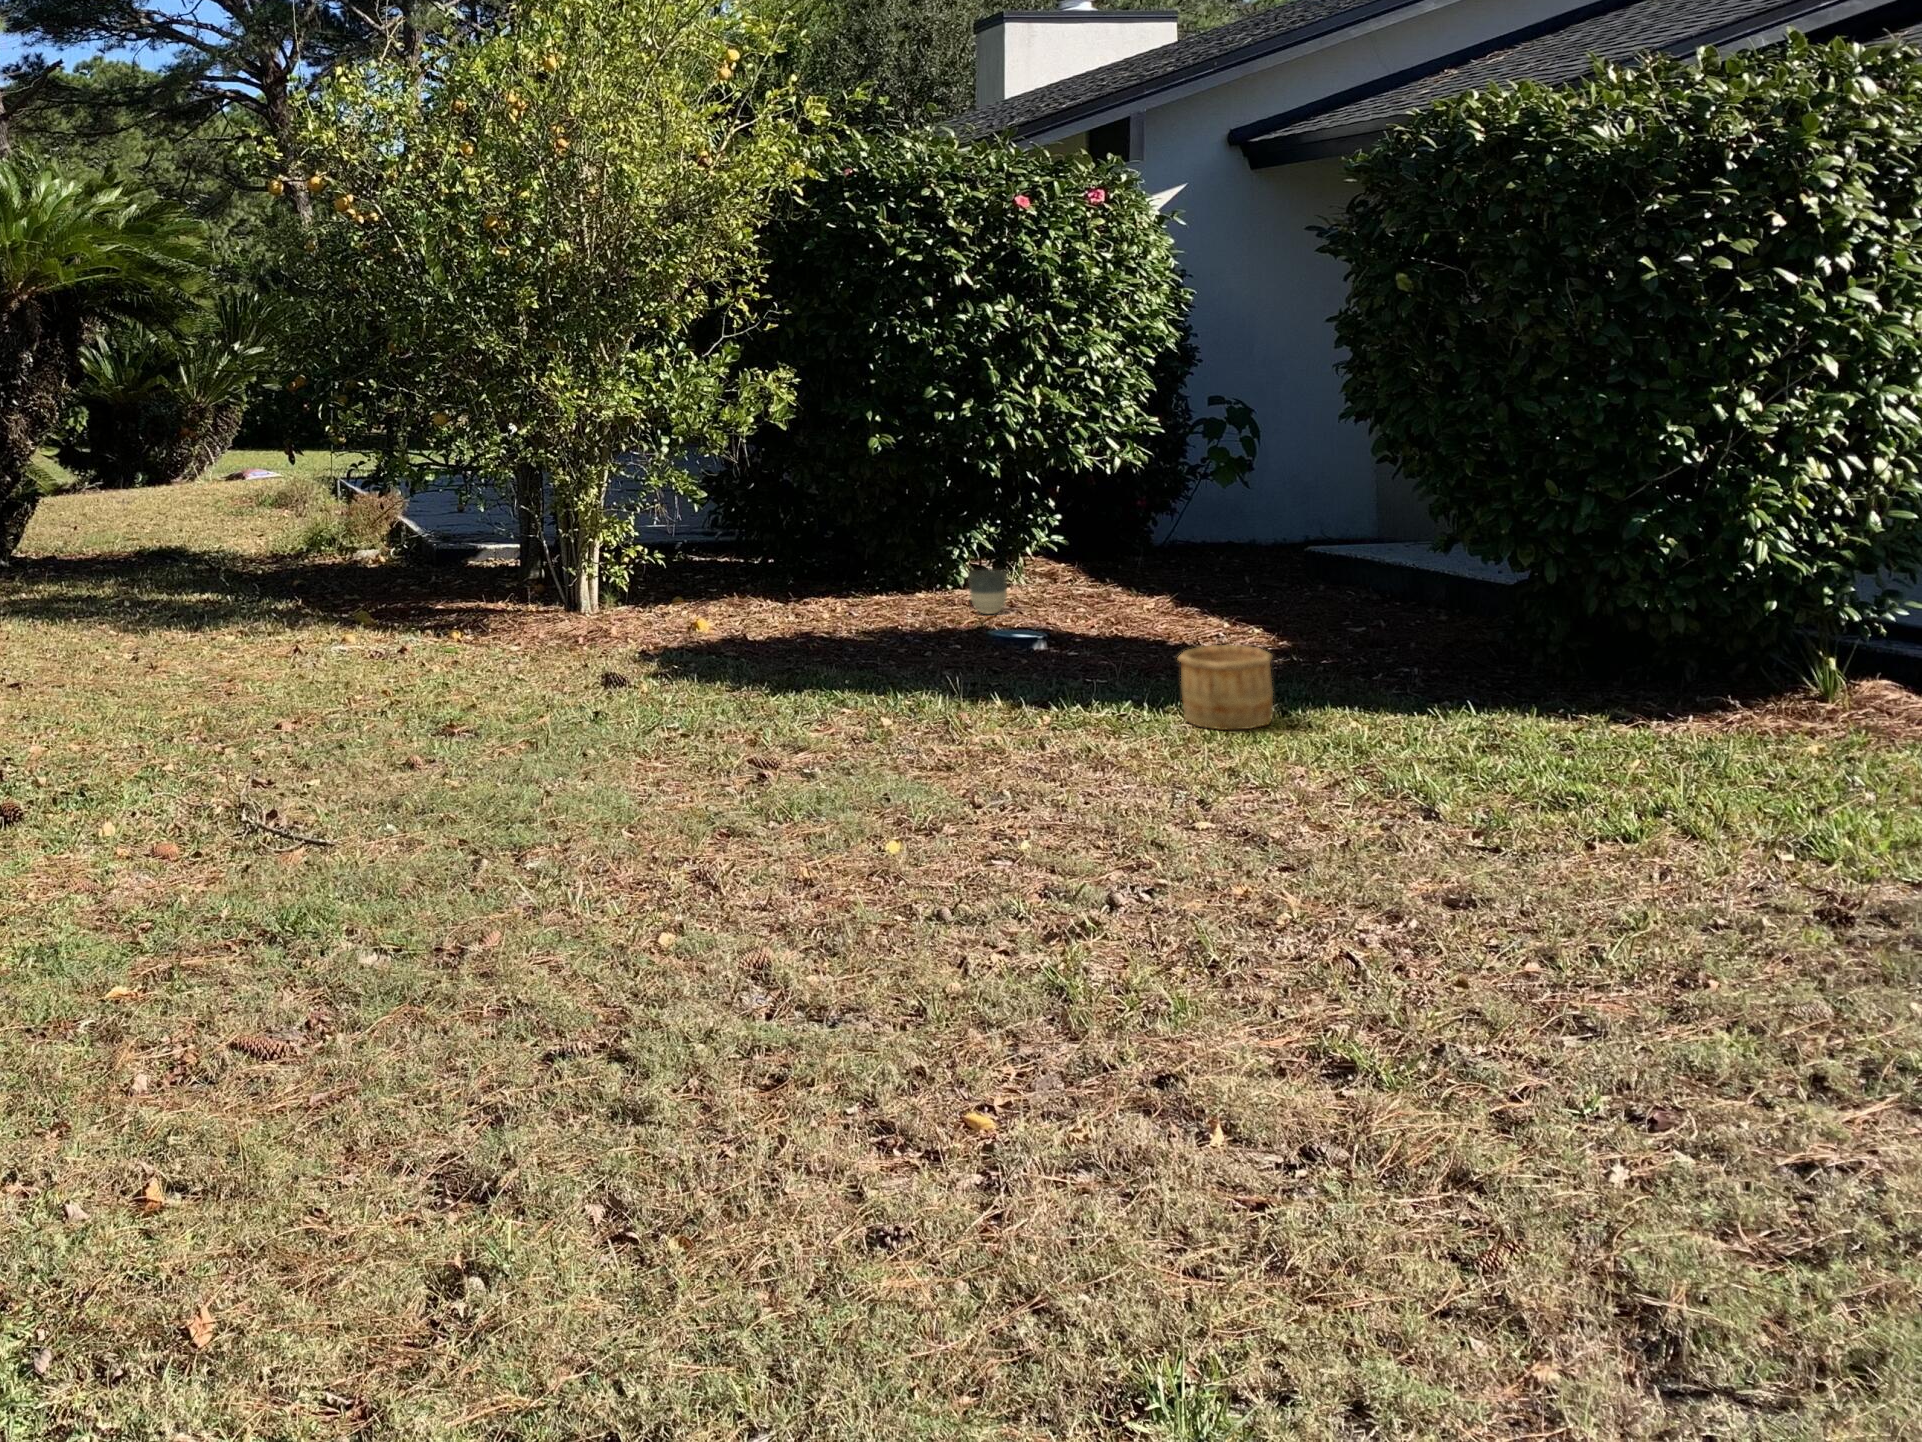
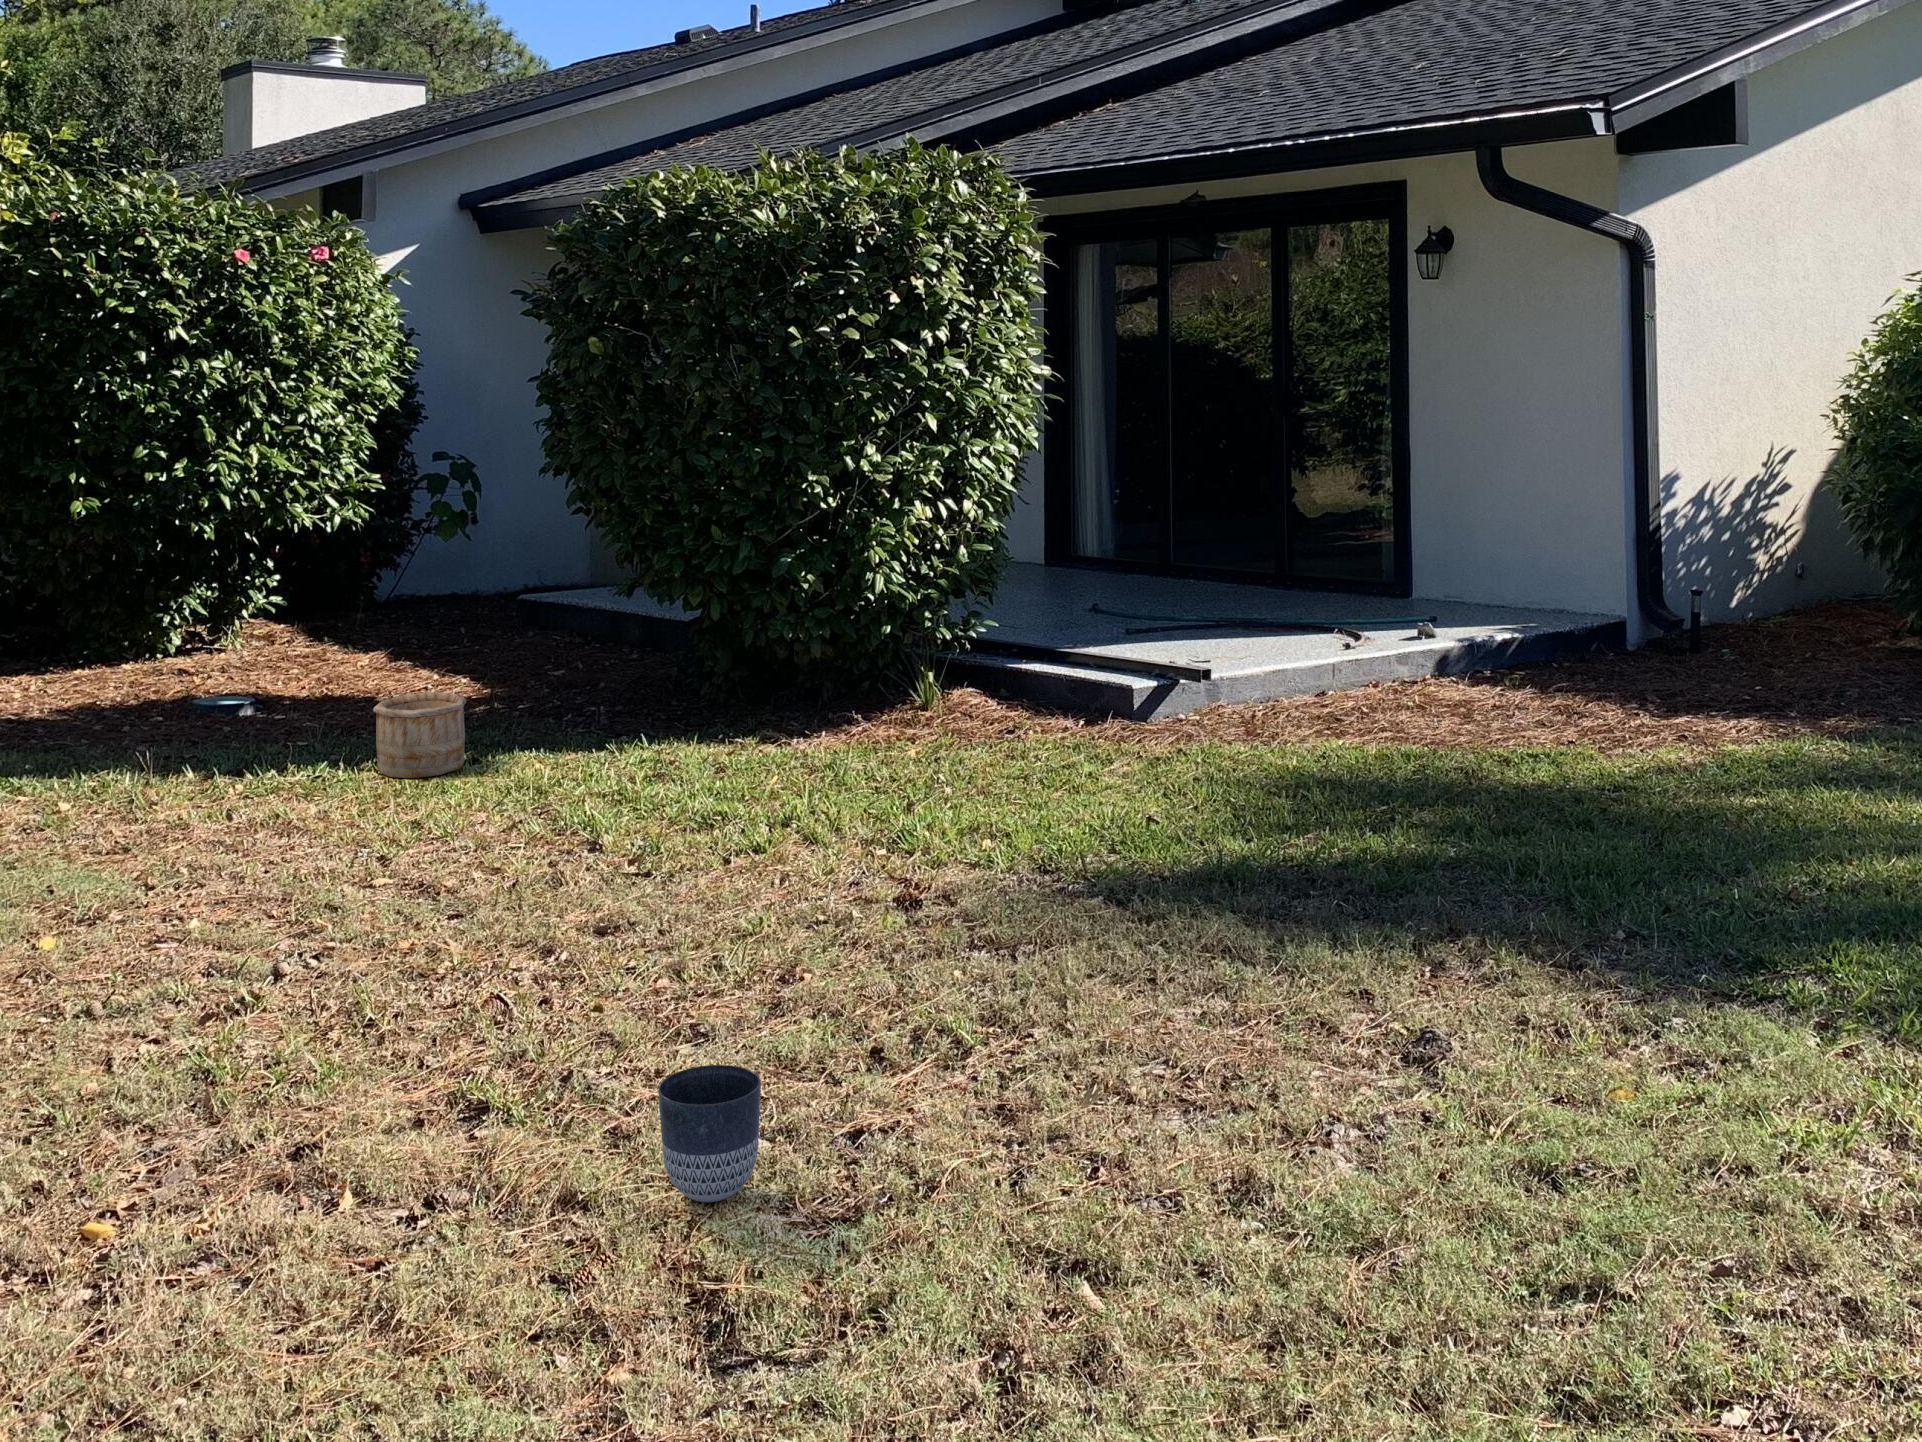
planter: present [968,570,1007,614] -> present [658,1065,760,1202]

